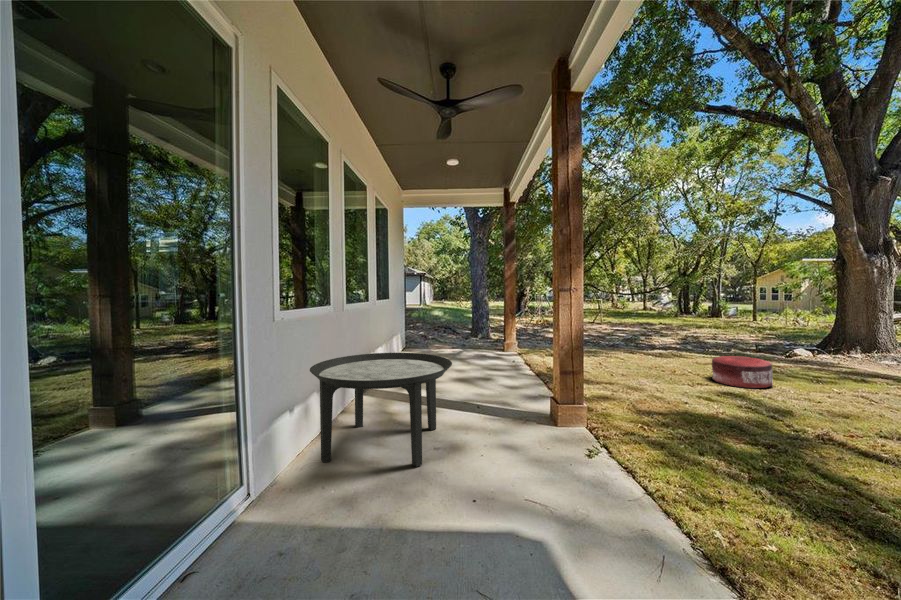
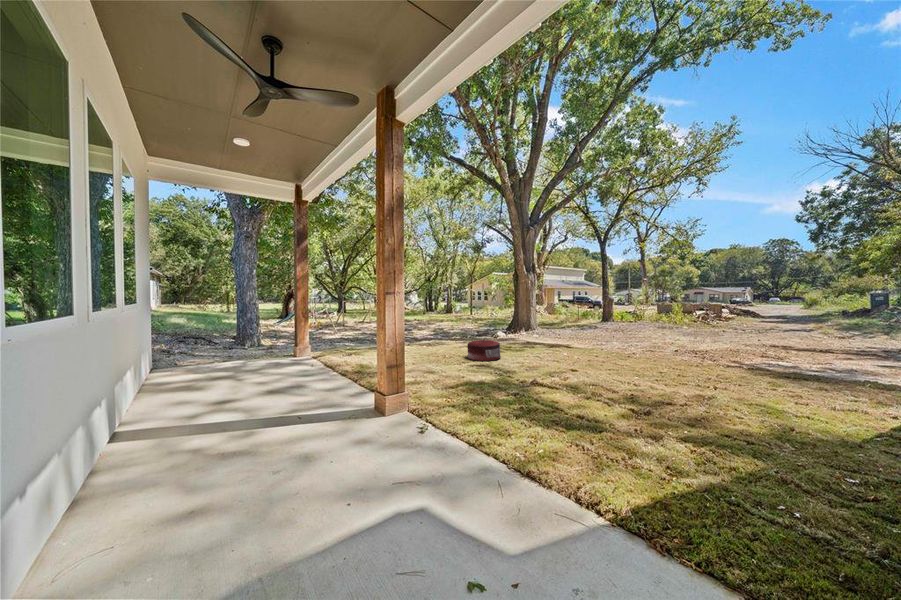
round table: present [310,353,452,467] -> none [98,368,300,525]

